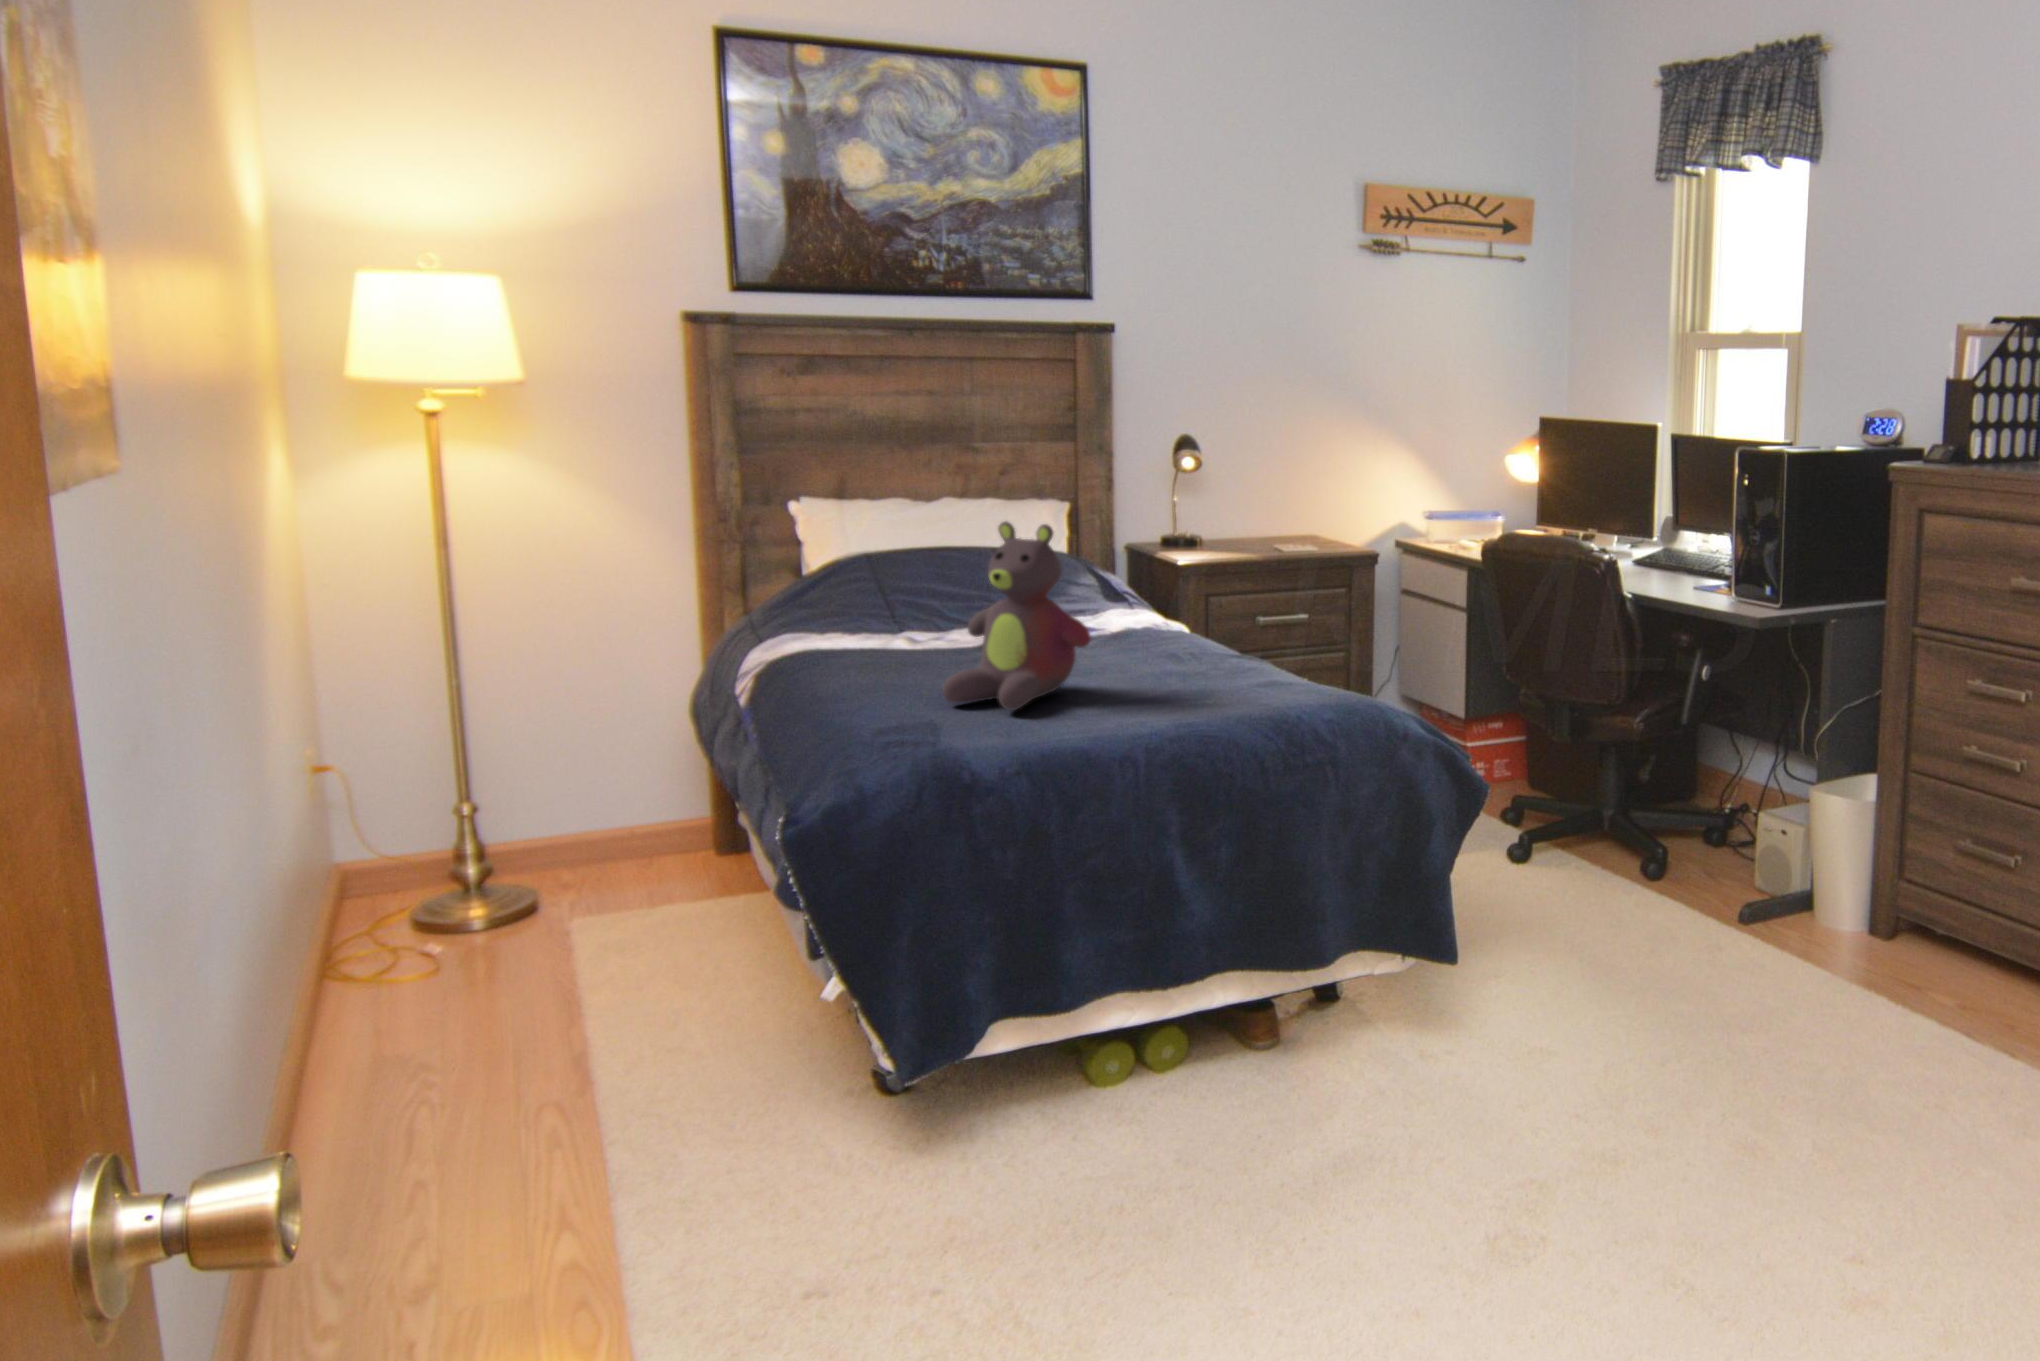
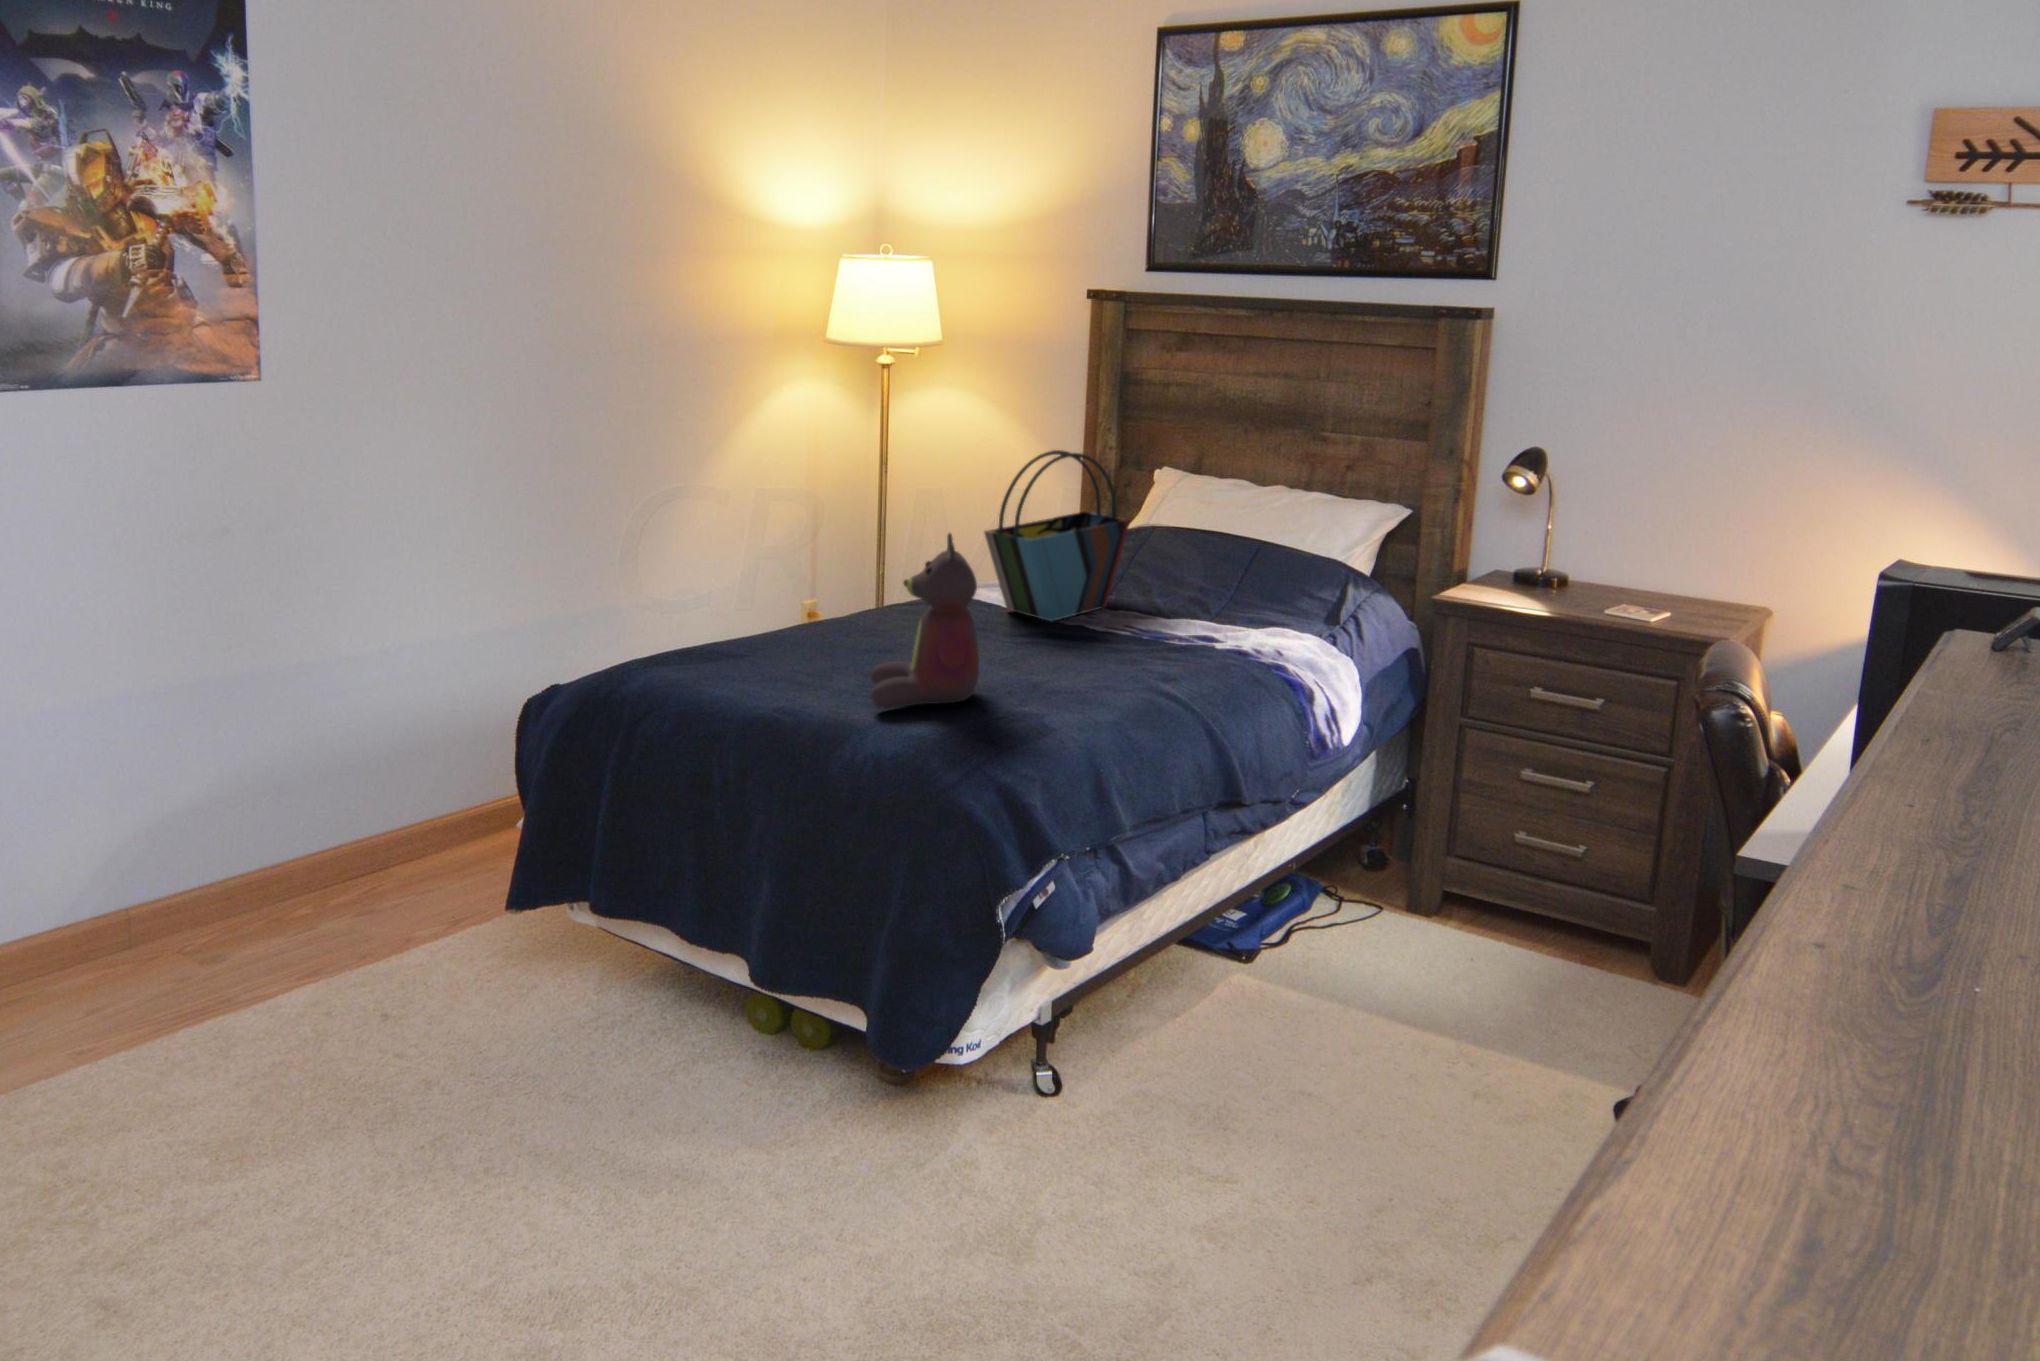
tote bag: none [836,464,913,643] -> present [984,450,1130,621]

